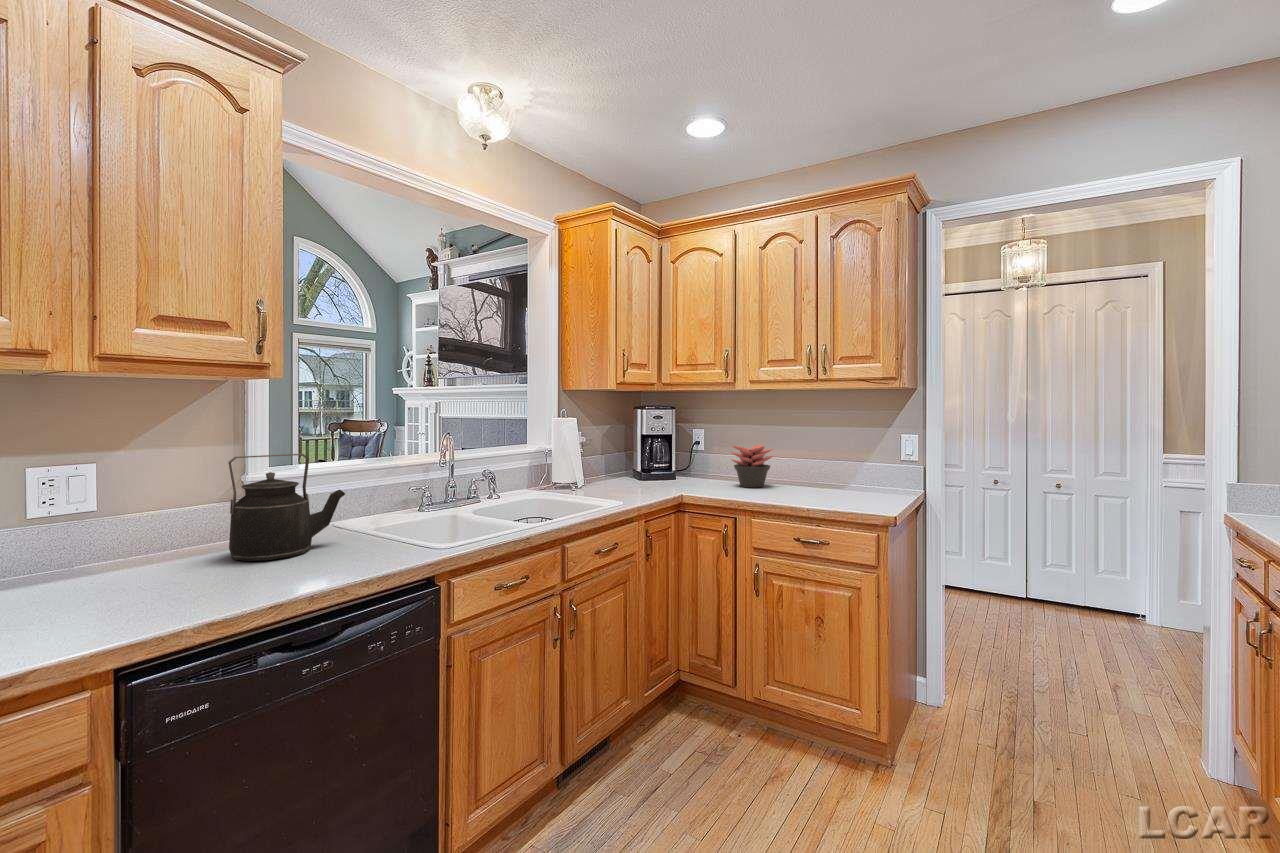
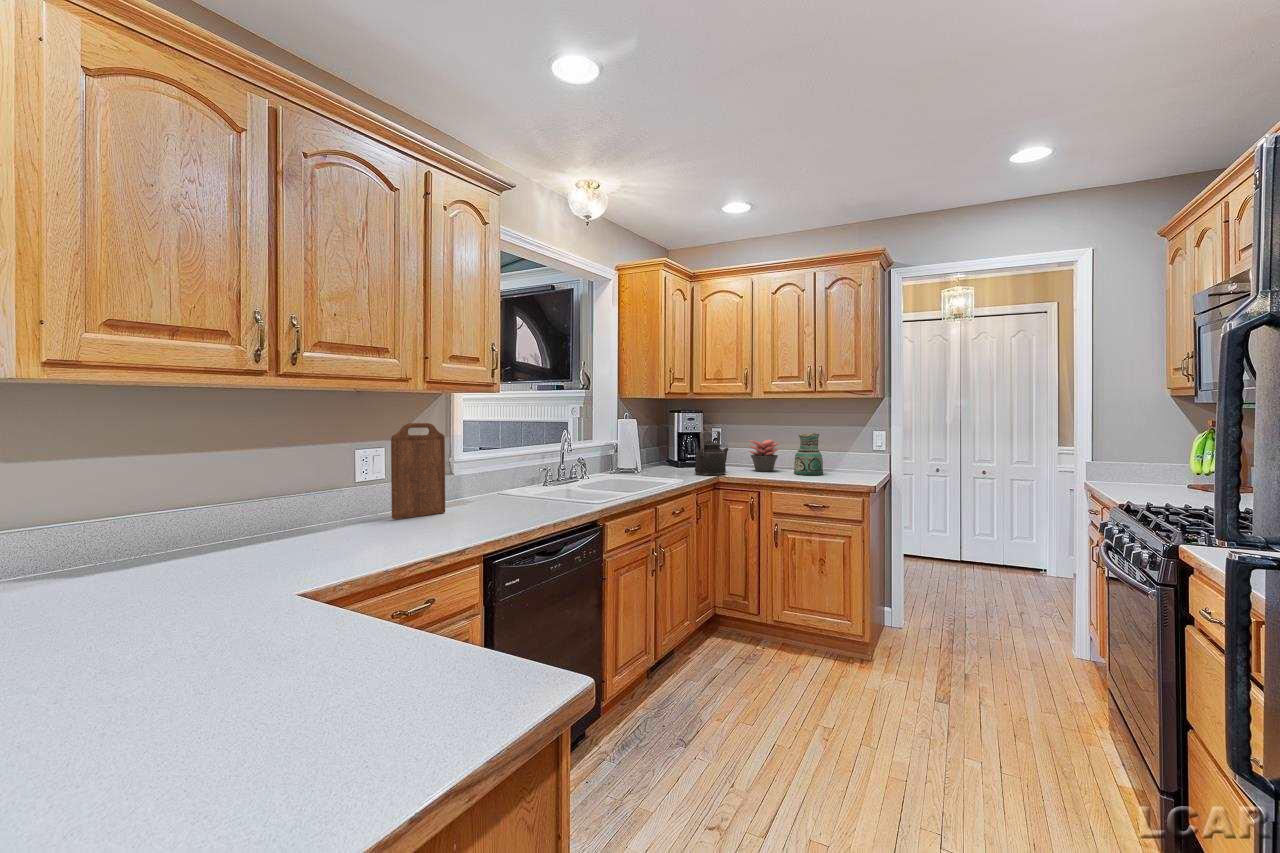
cutting board: none [73,425,187,579] -> present [391,423,445,519]
ceramic pitcher: none [789,436,829,494] -> present [794,433,823,475]
kettle: present [228,454,345,561] -> present [695,431,729,475]

